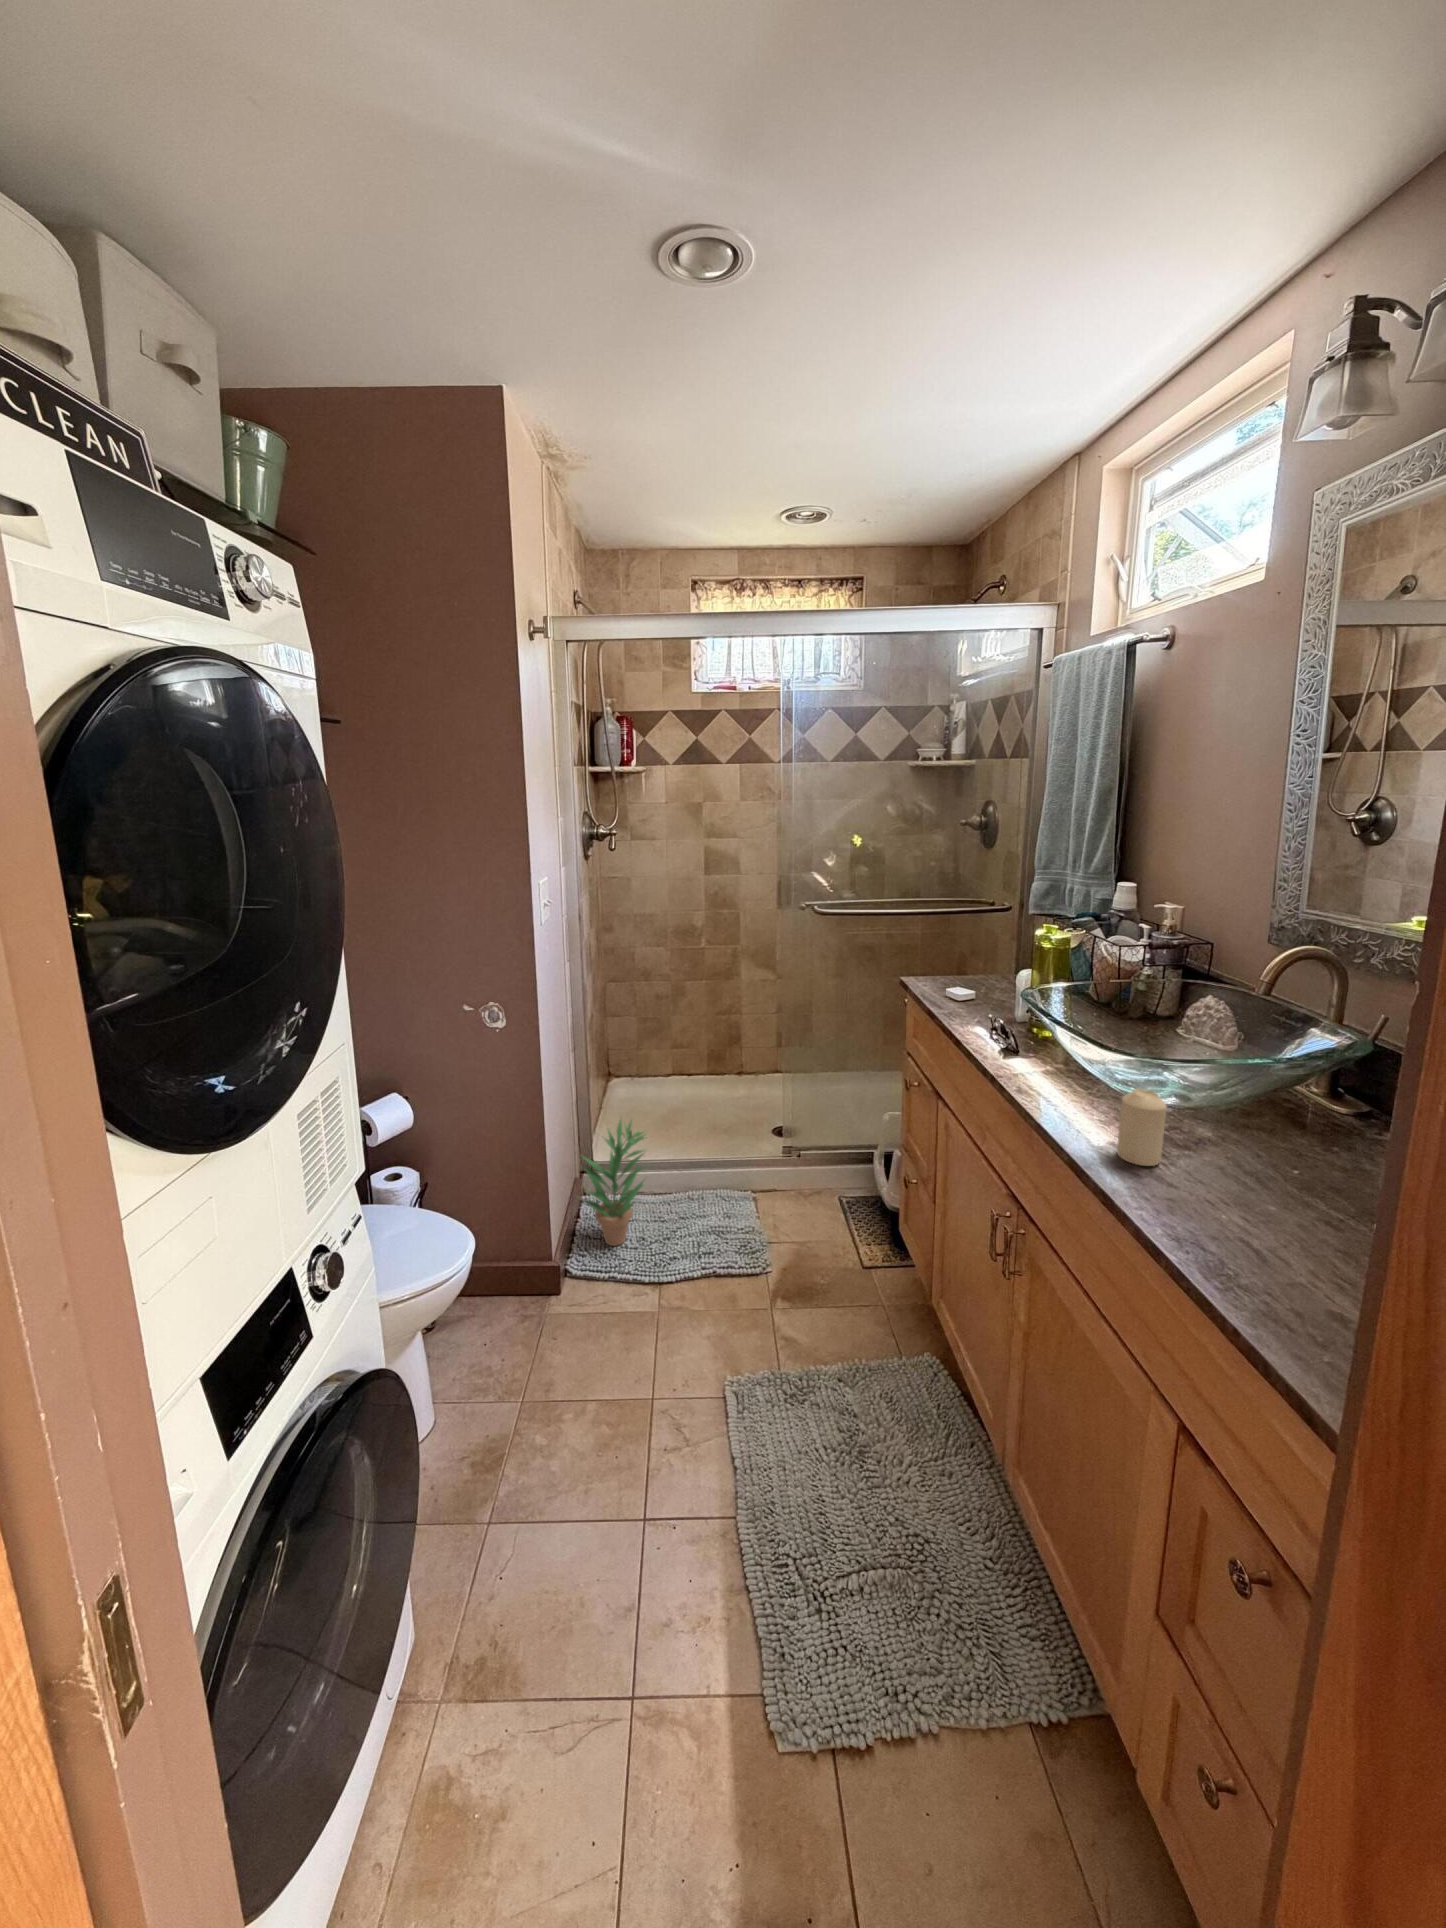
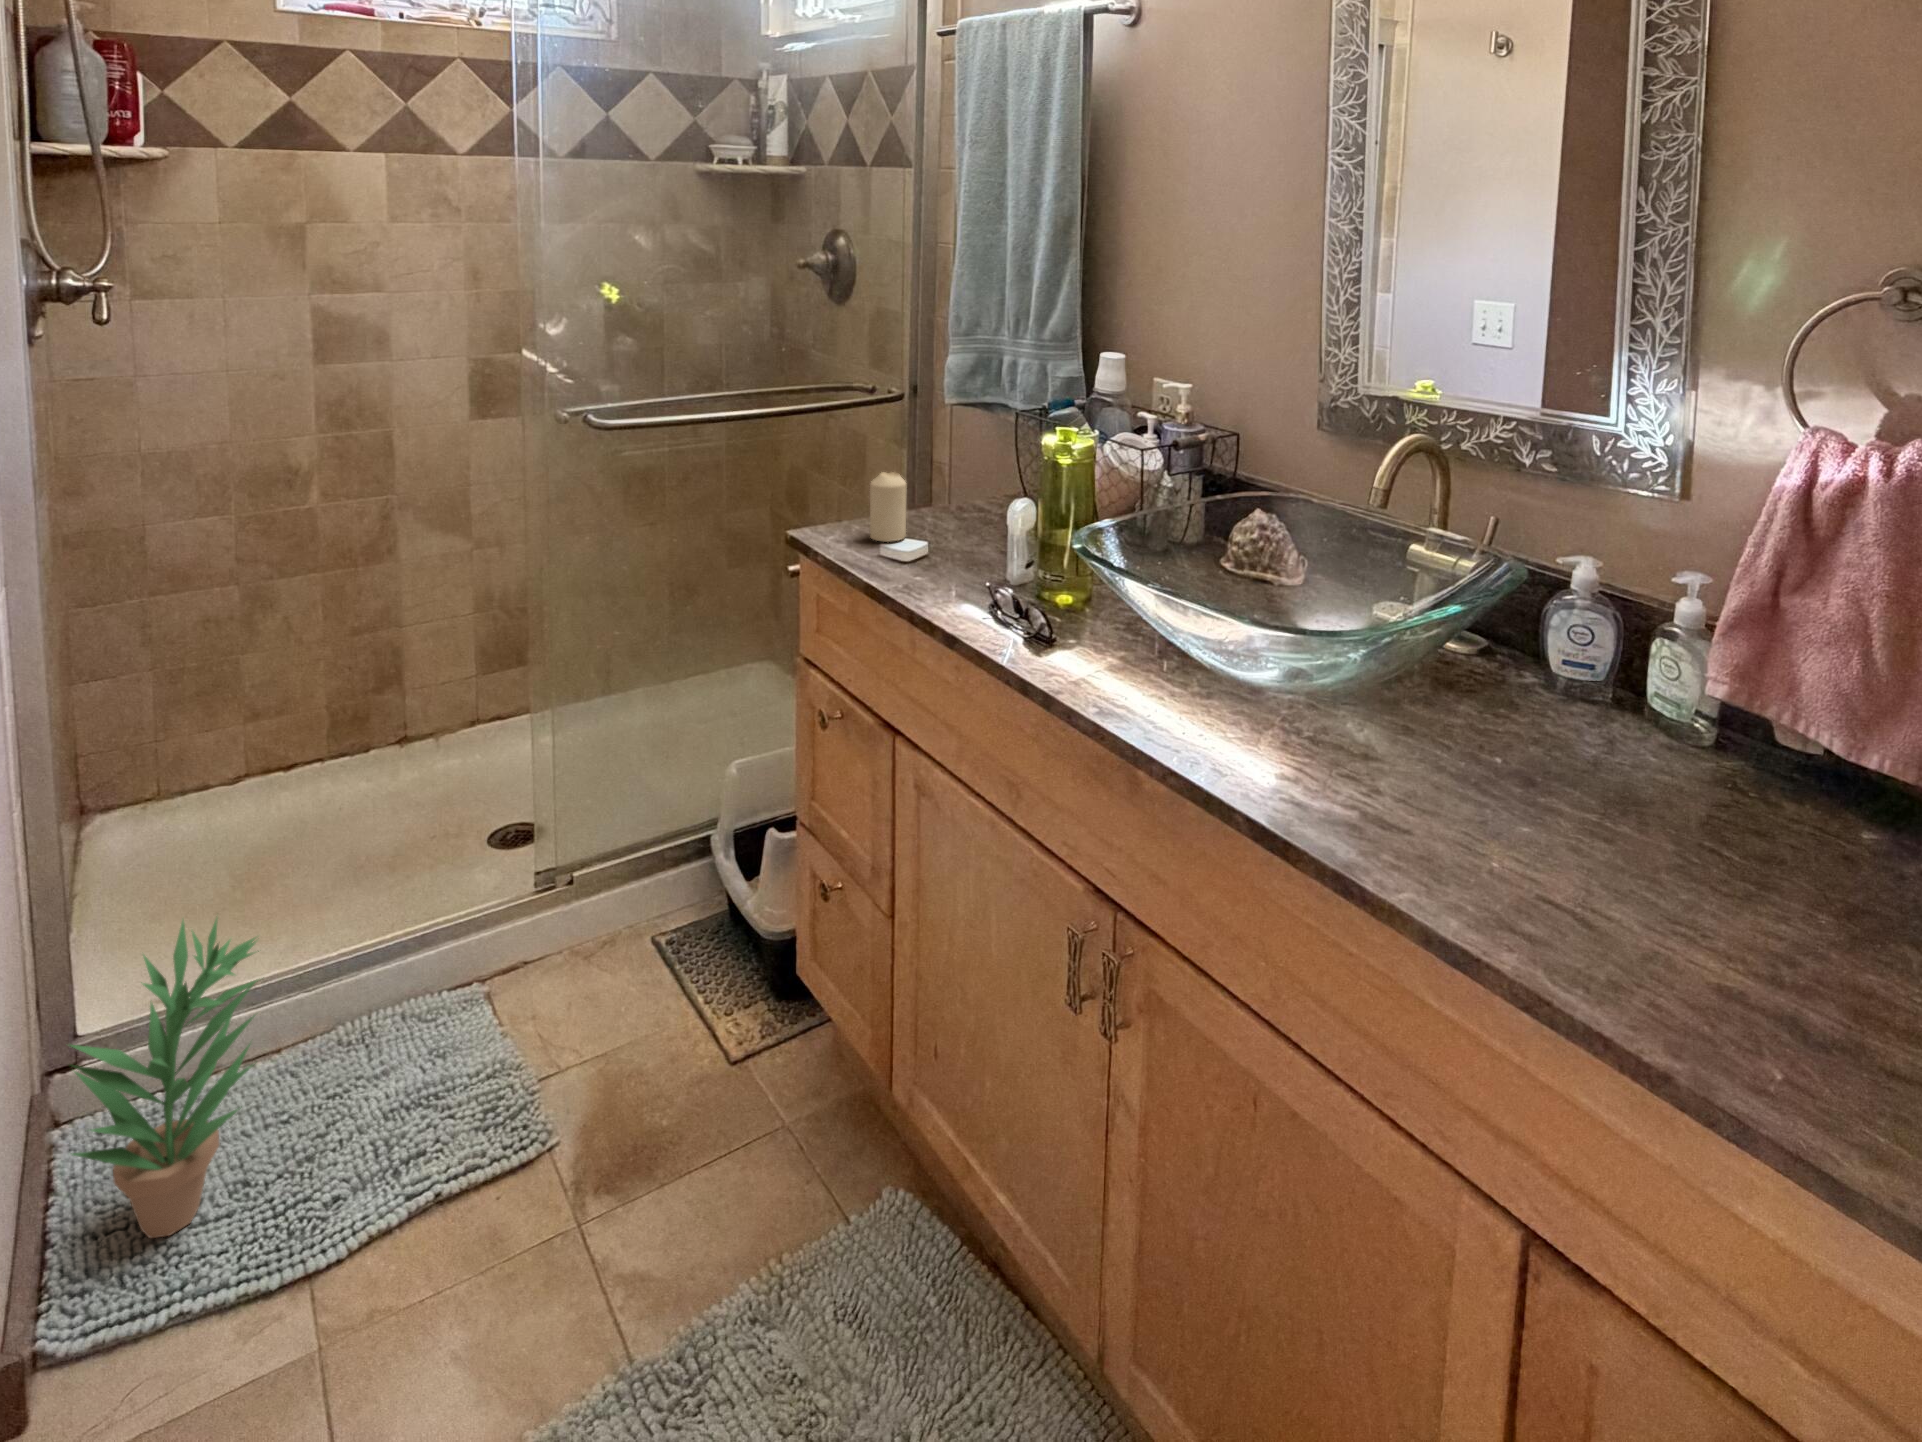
candle: present [1117,1088,1166,1166] -> present [870,472,906,542]

